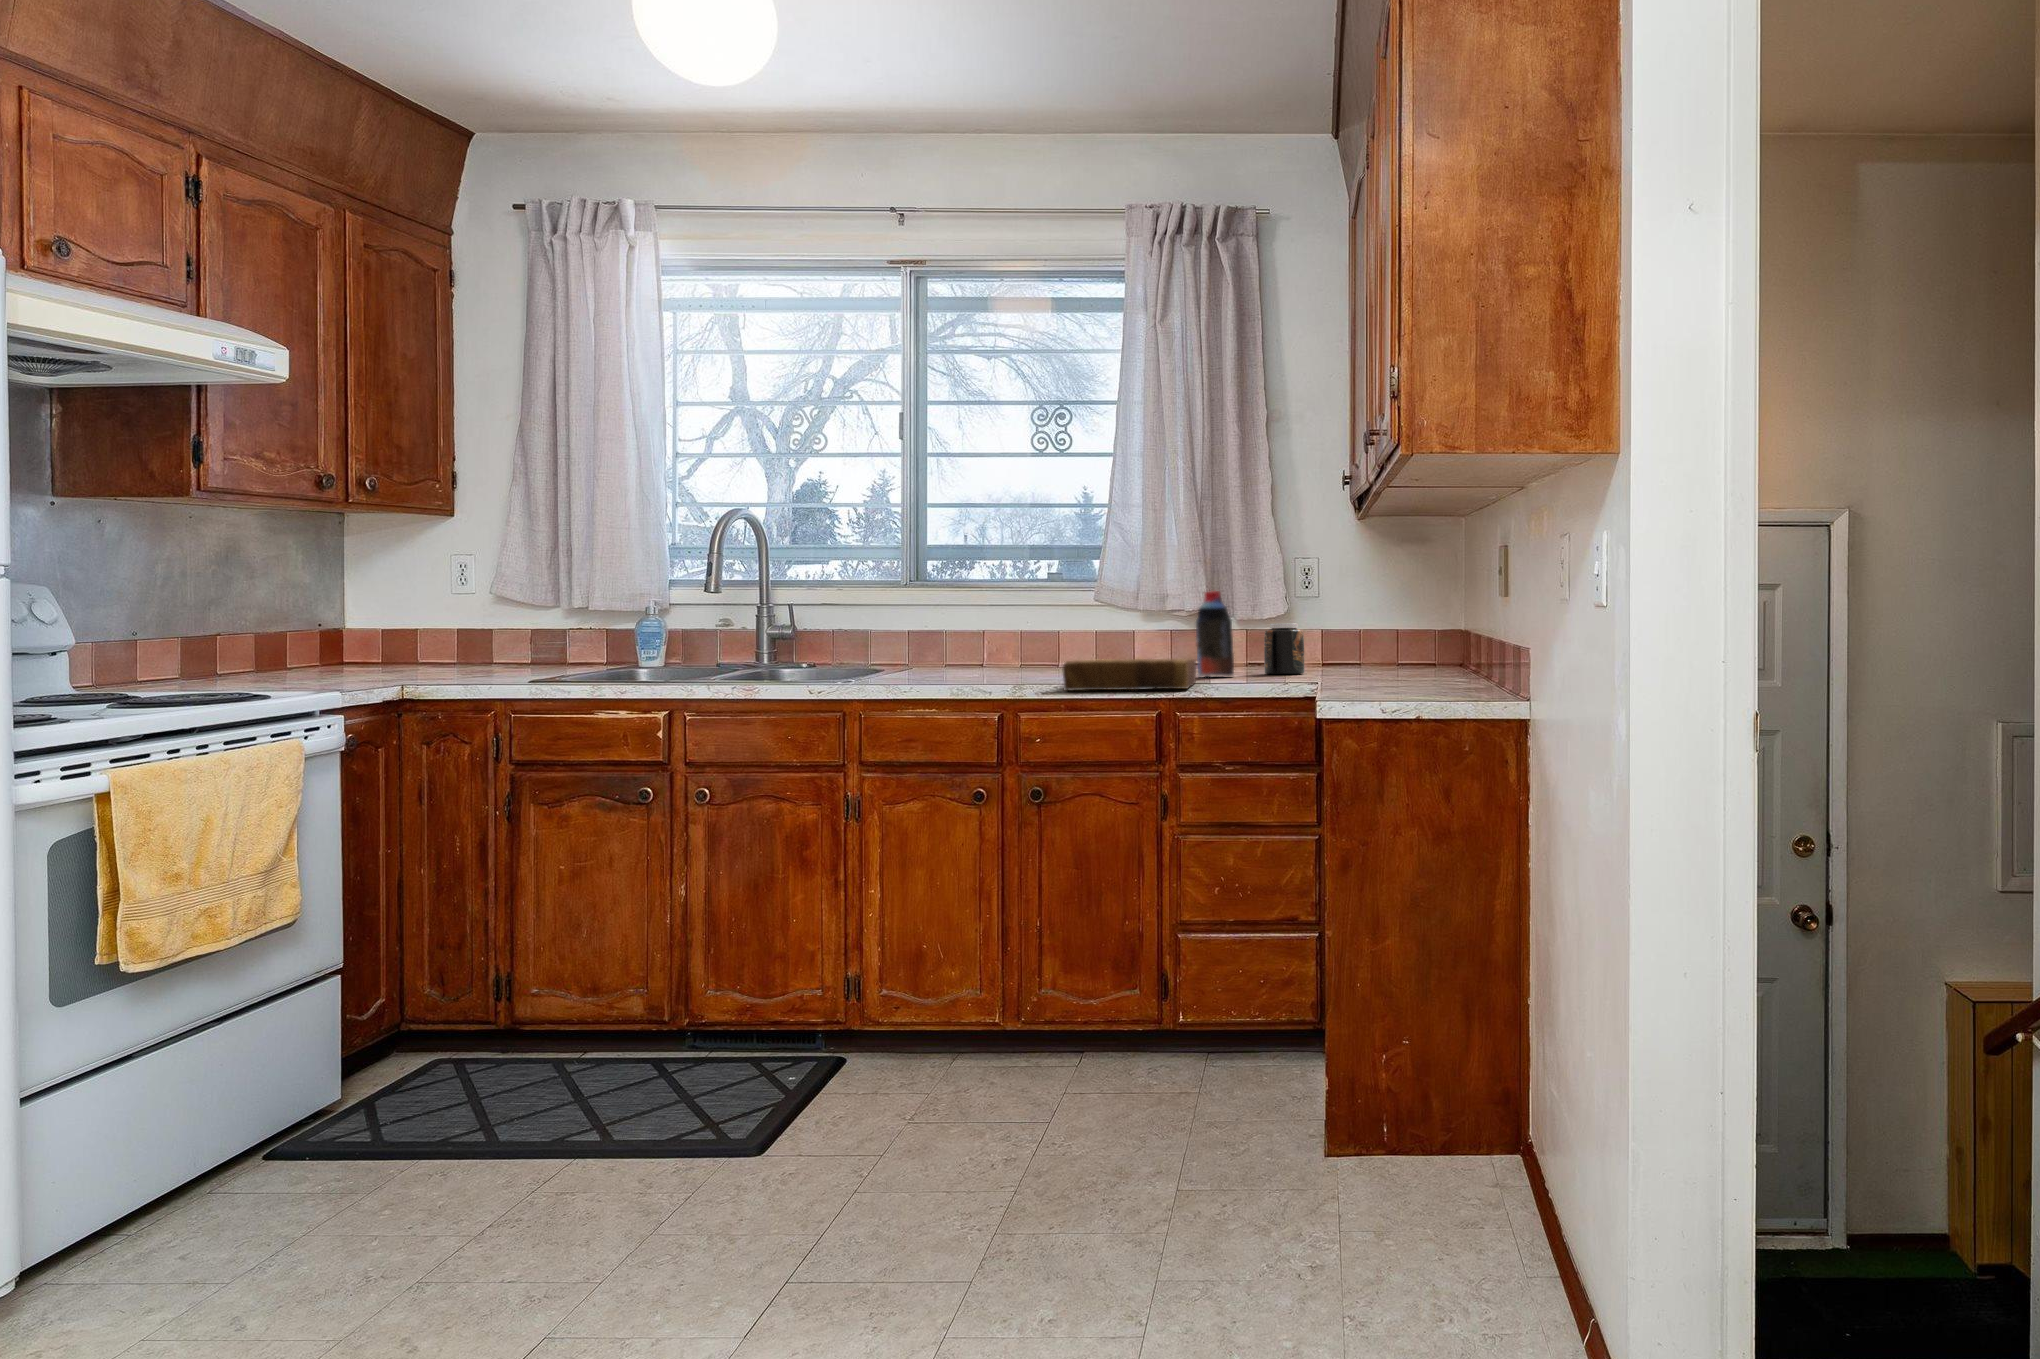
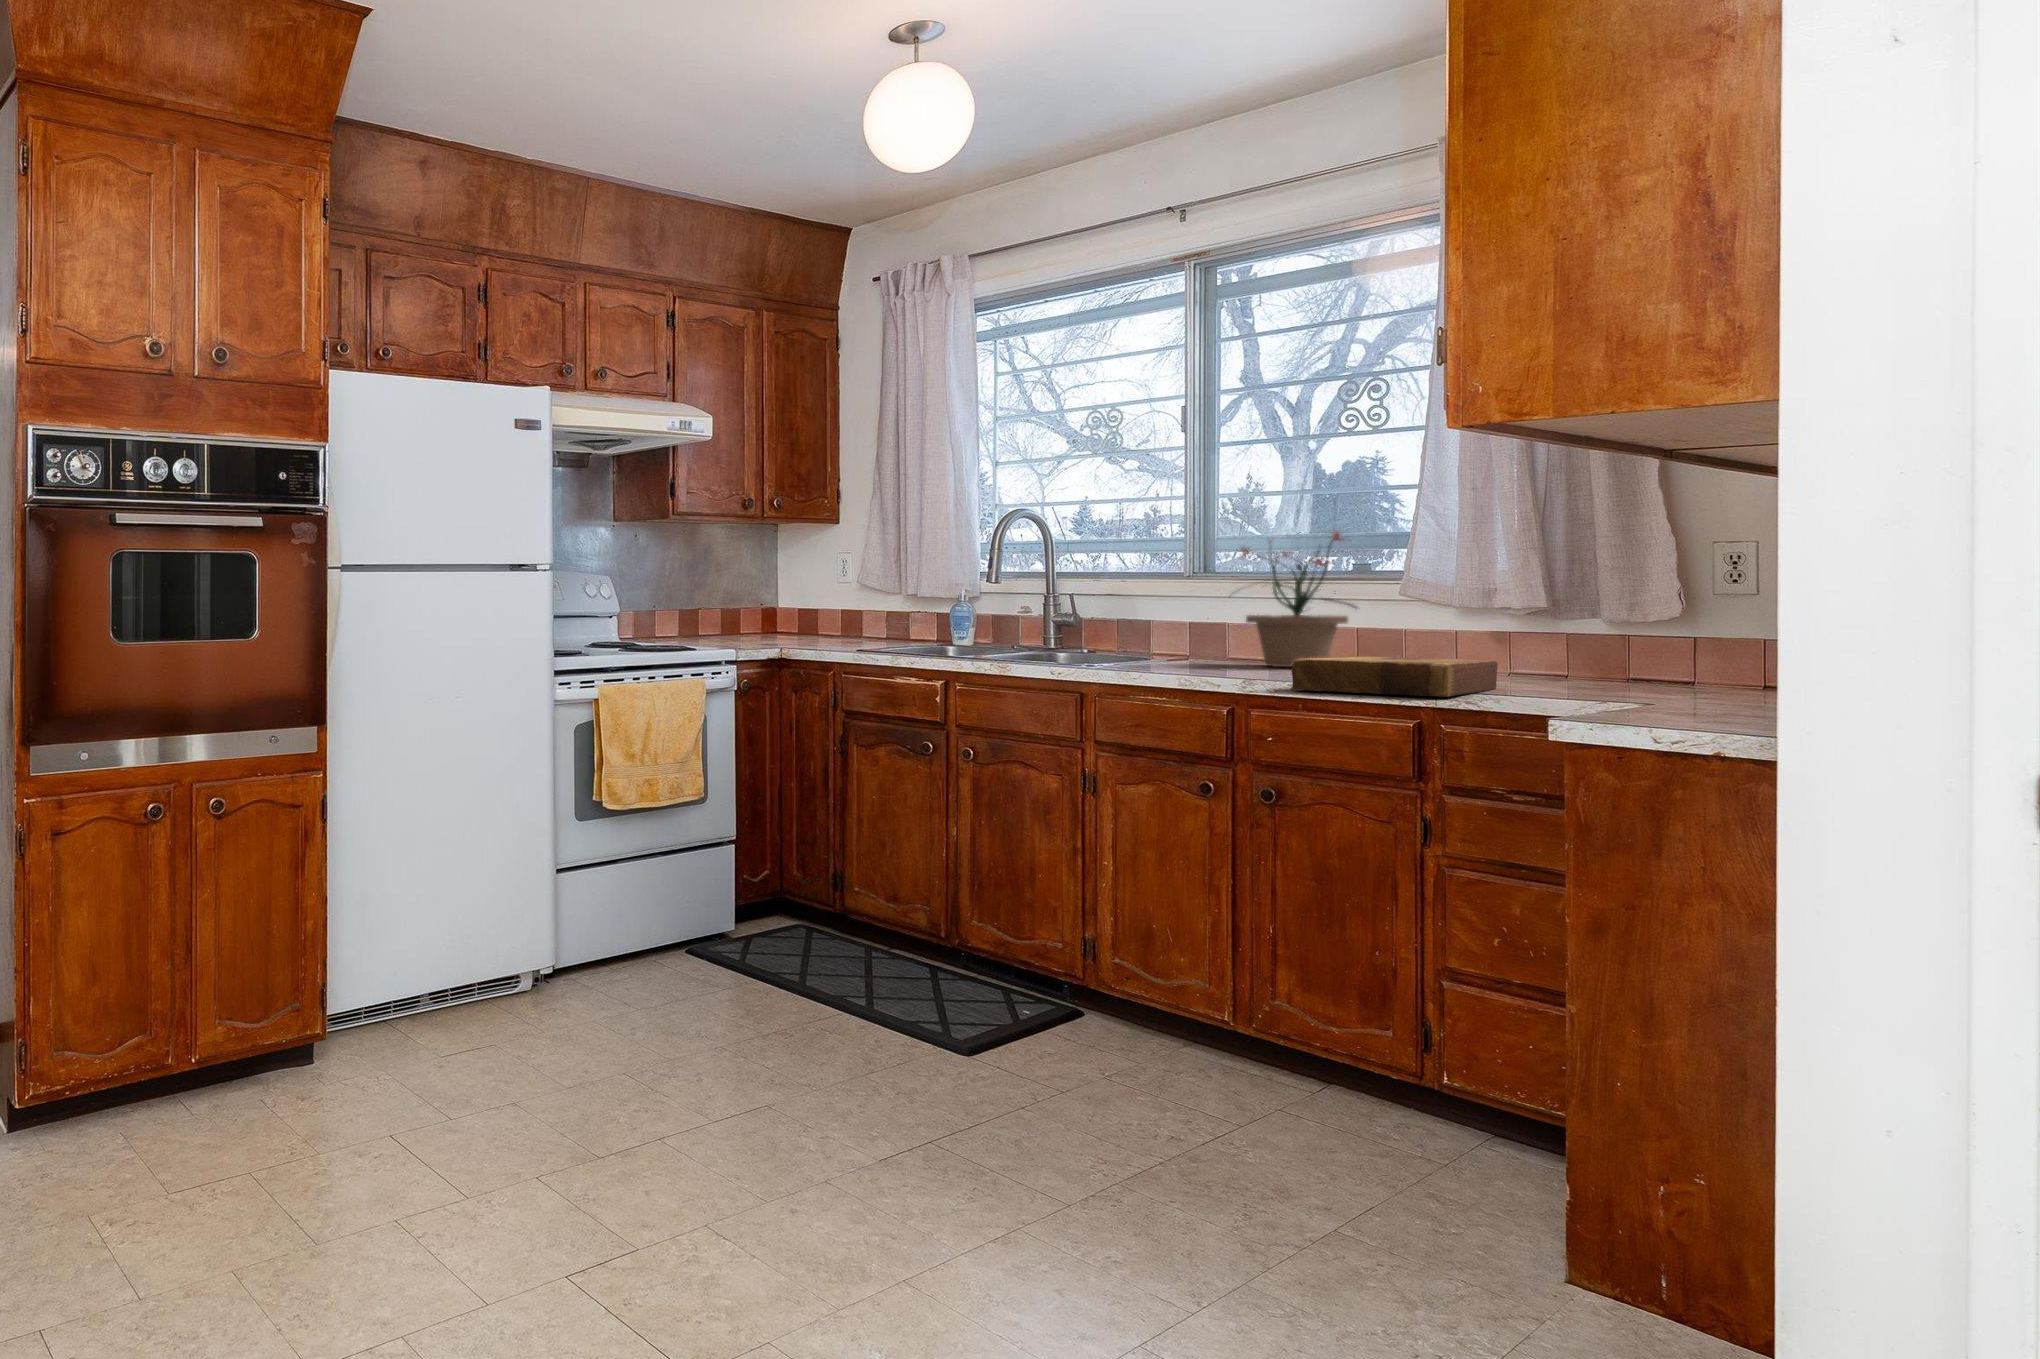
potted plant: none [951,544,1064,675] -> present [1237,531,1356,667]
bottle: present [1196,591,1234,677] -> none [1521,579,1580,682]
jar: present [1264,623,1304,674] -> none [1639,619,1708,684]

